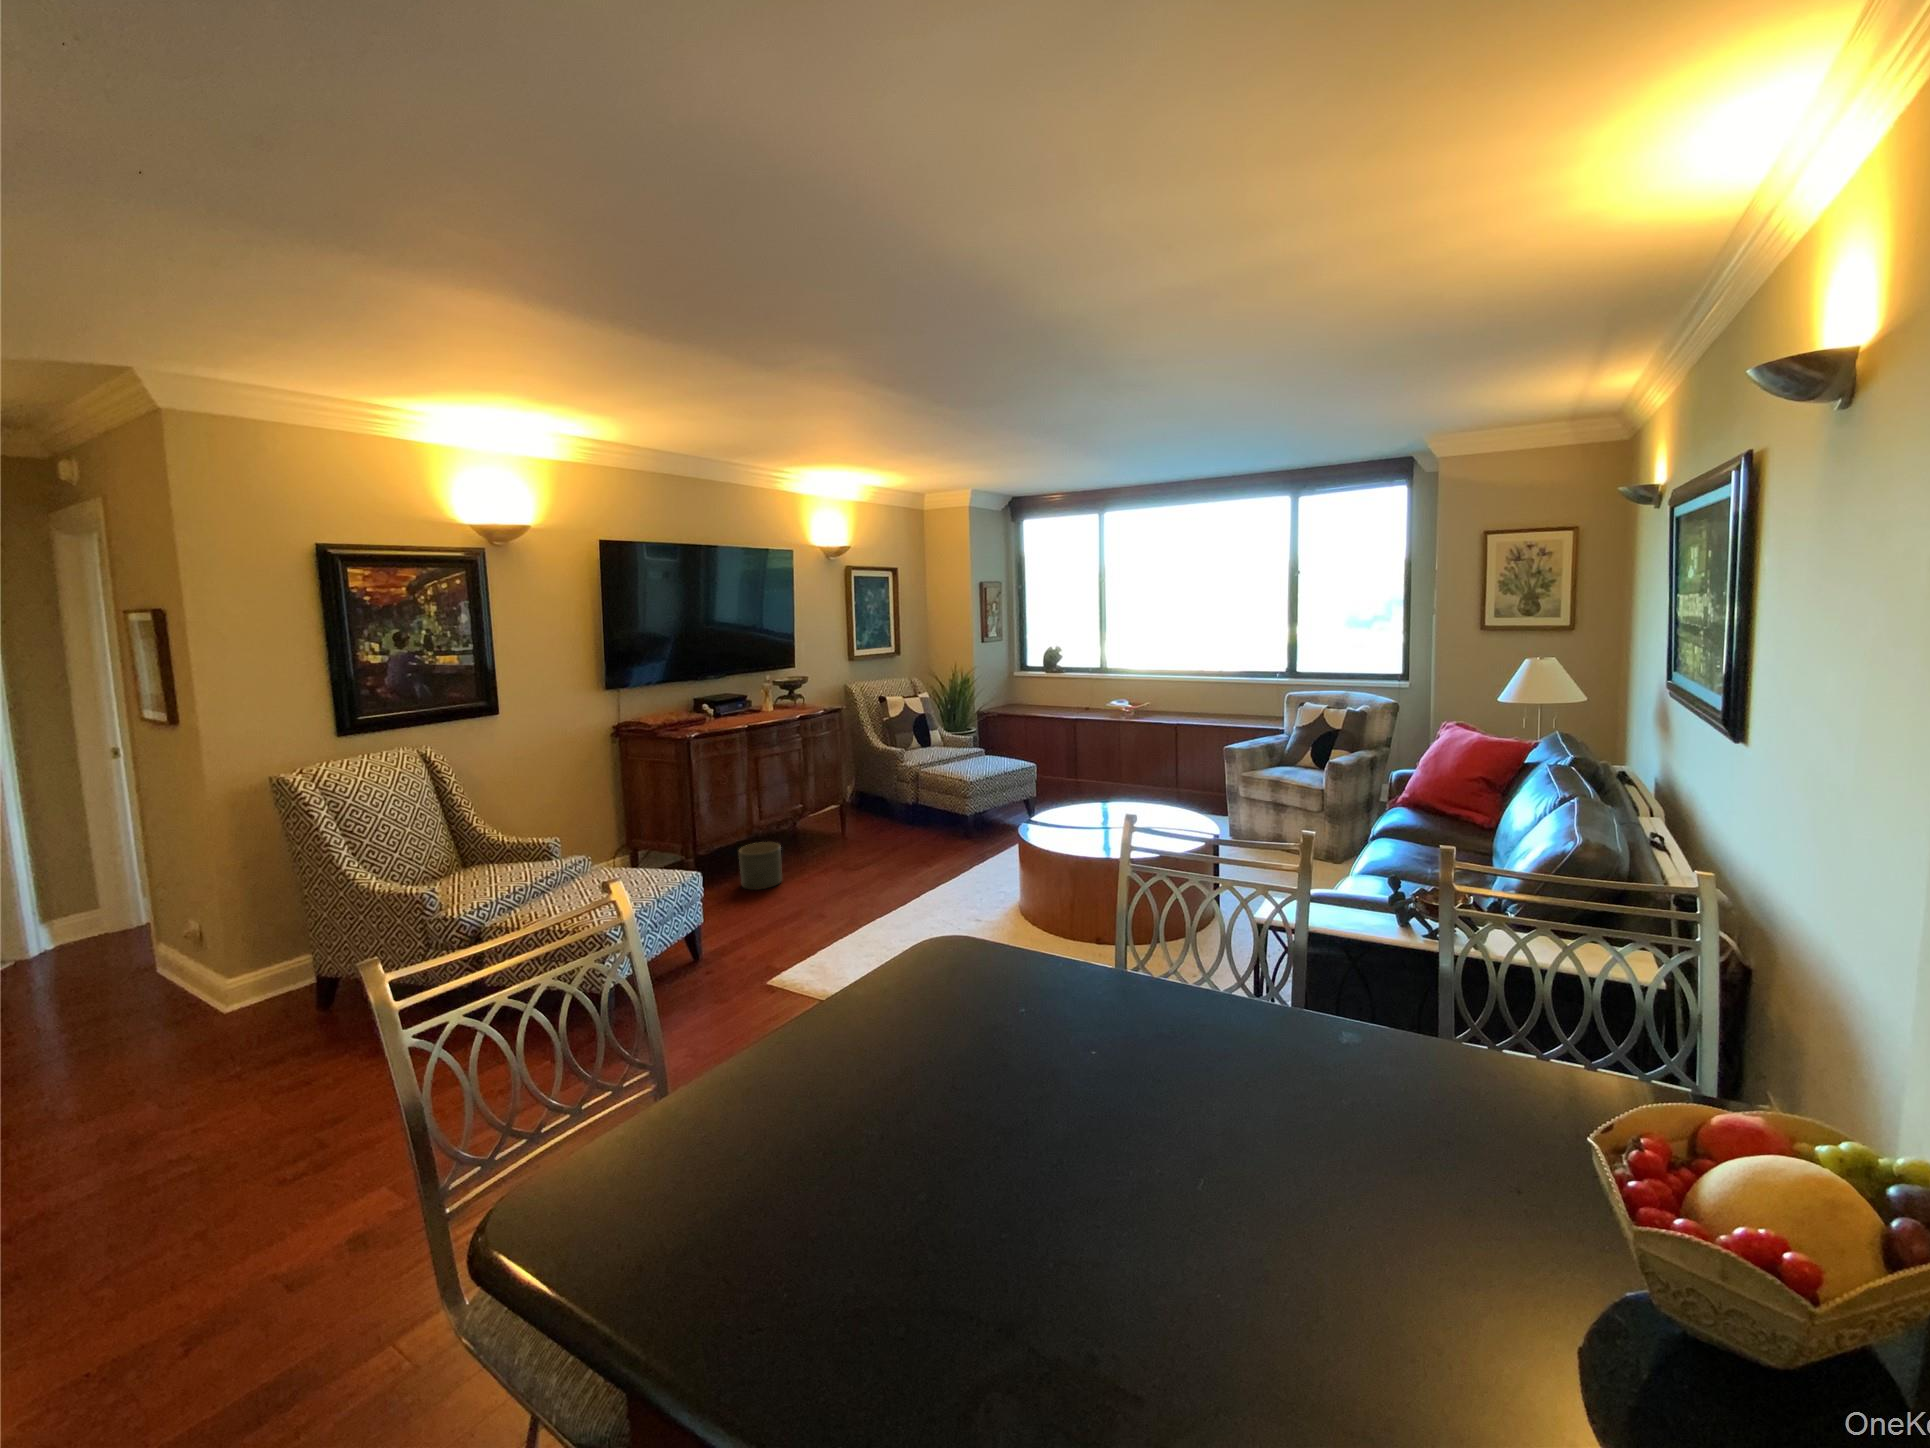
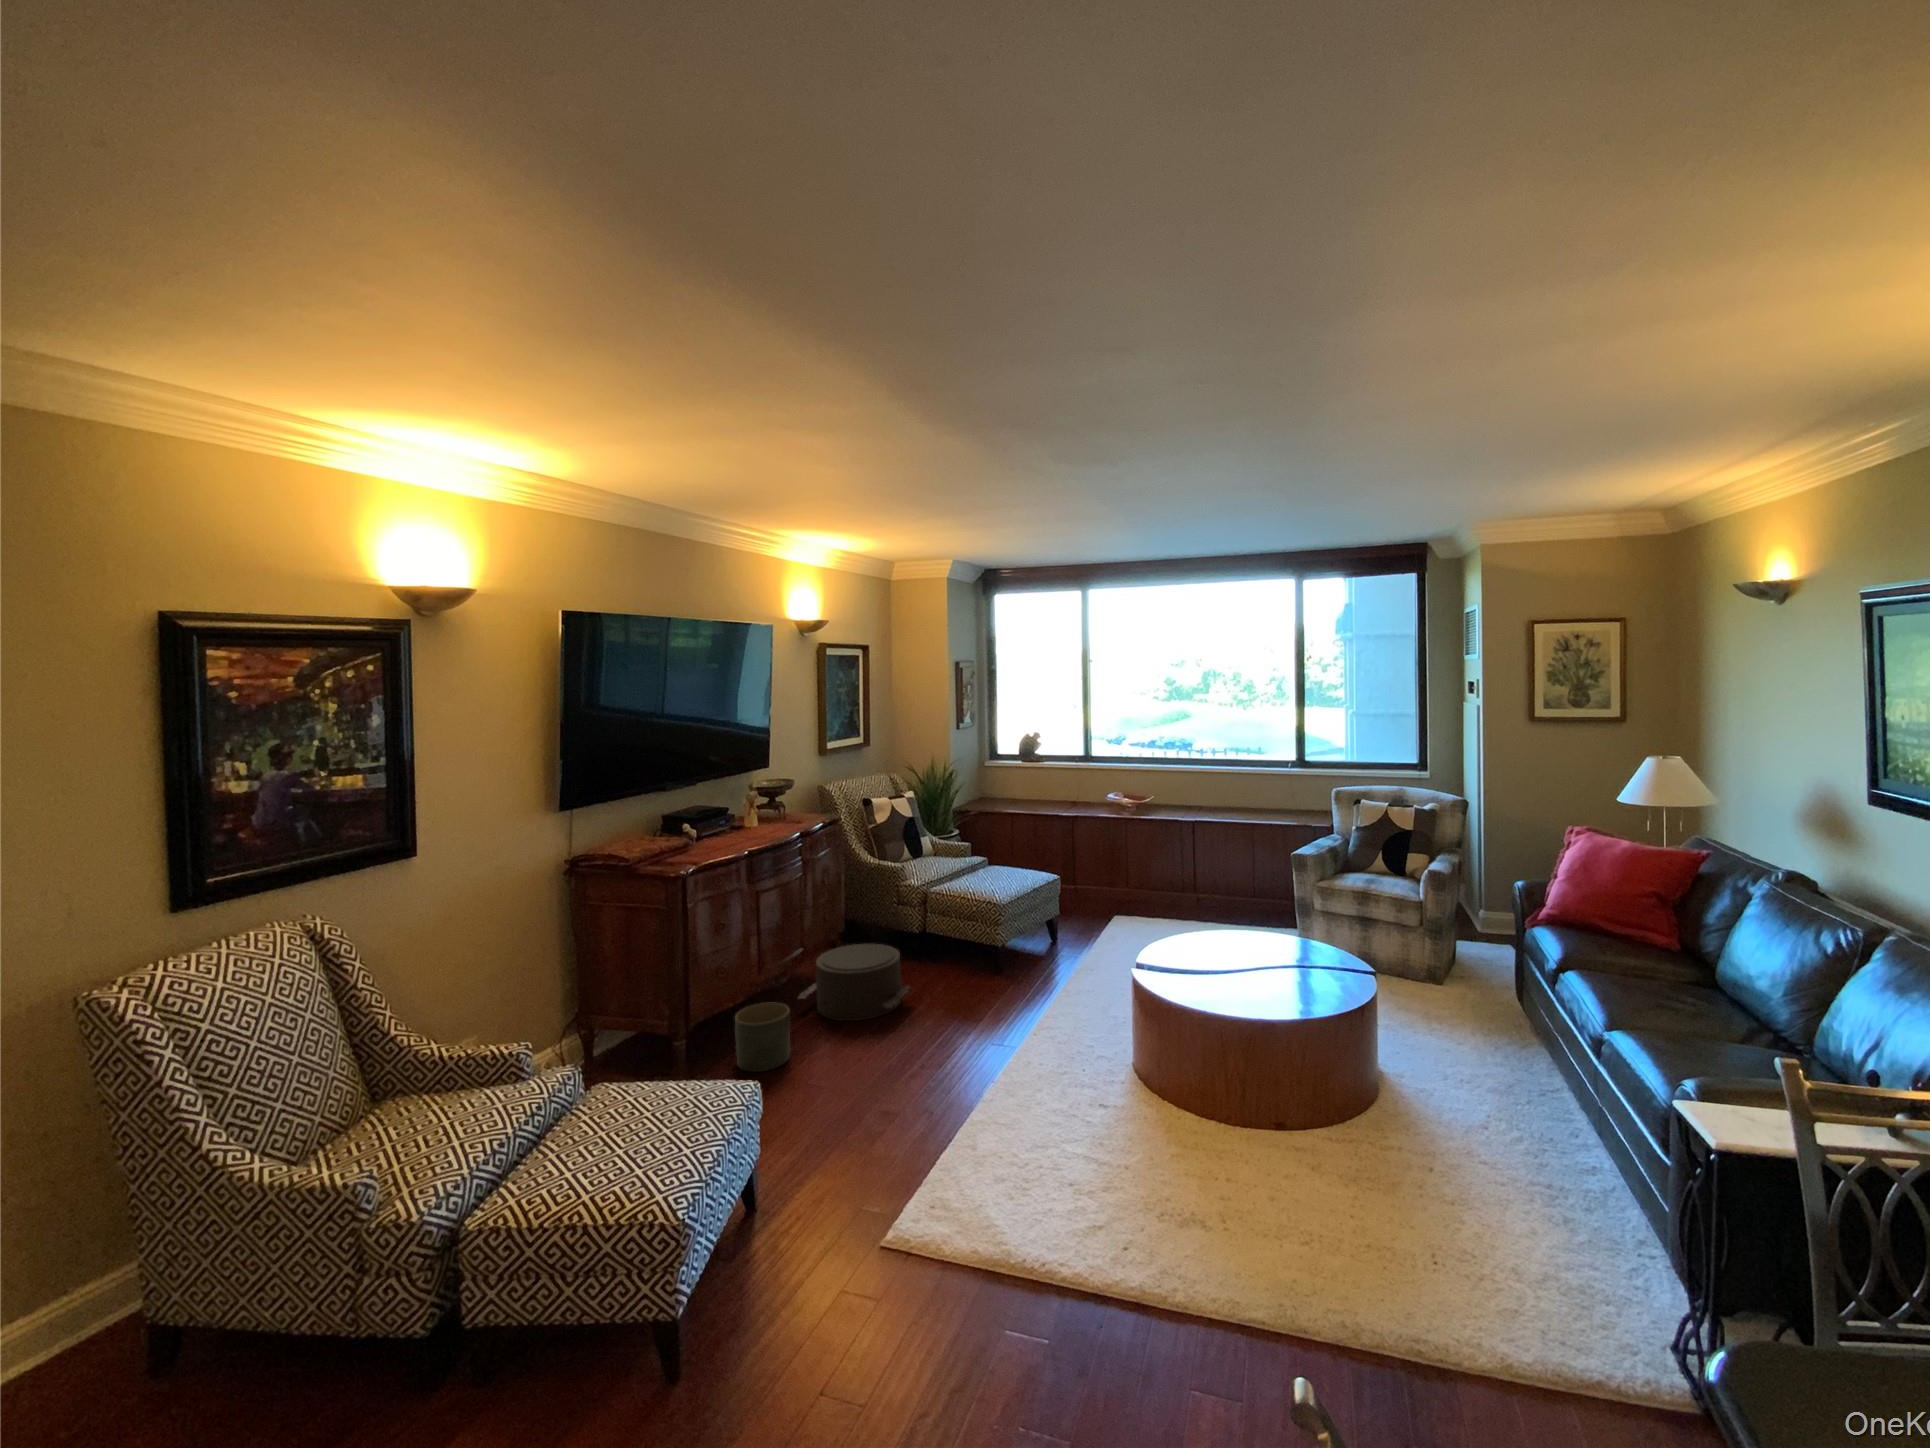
pouf: none [804,809,892,864] -> present [799,944,909,1021]

